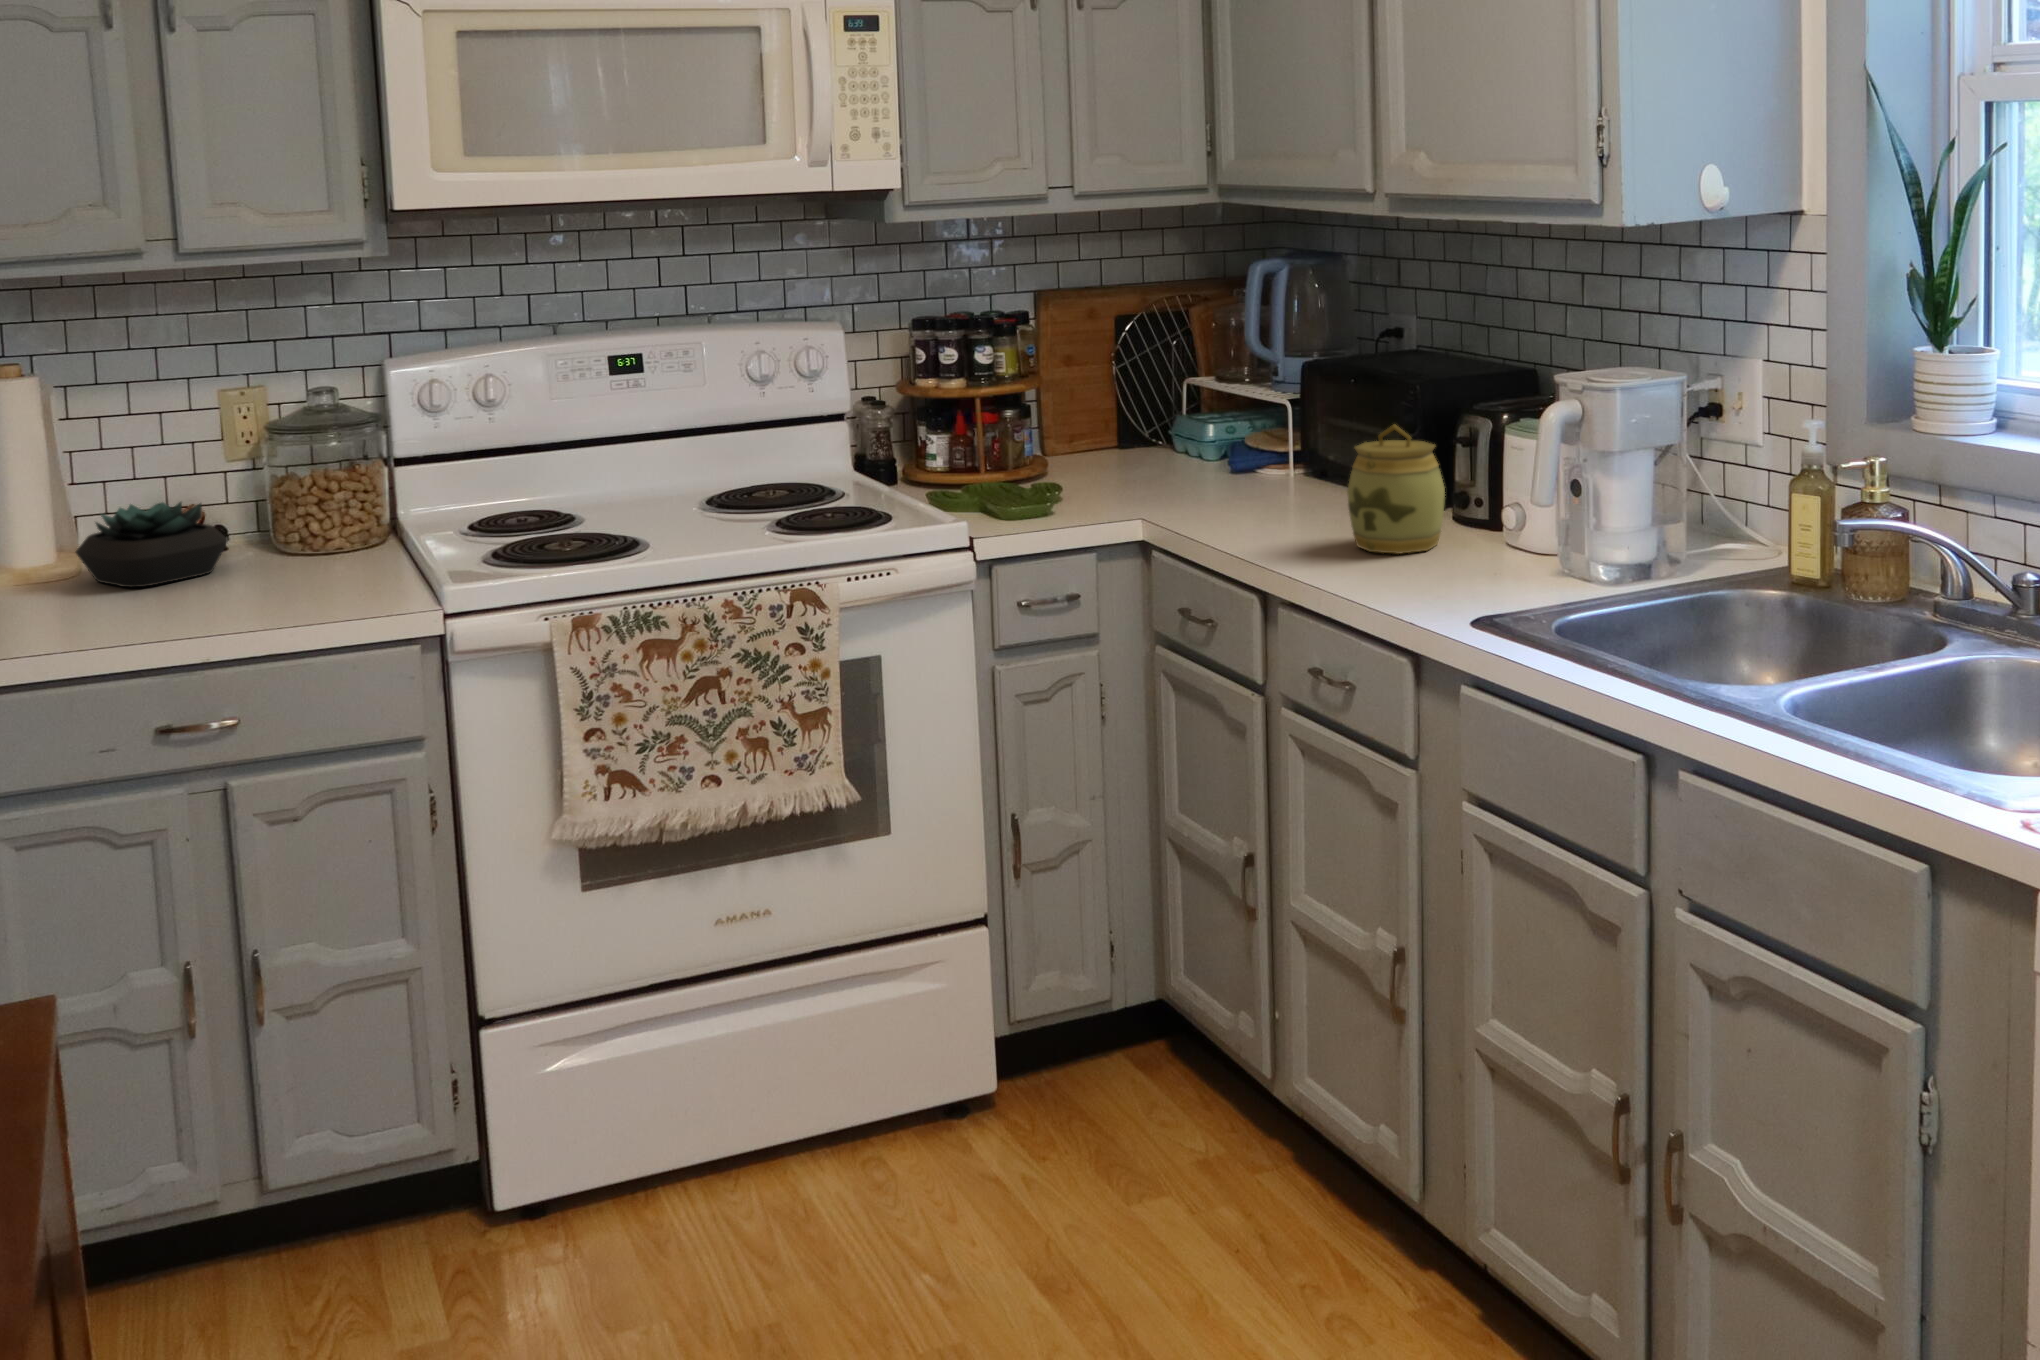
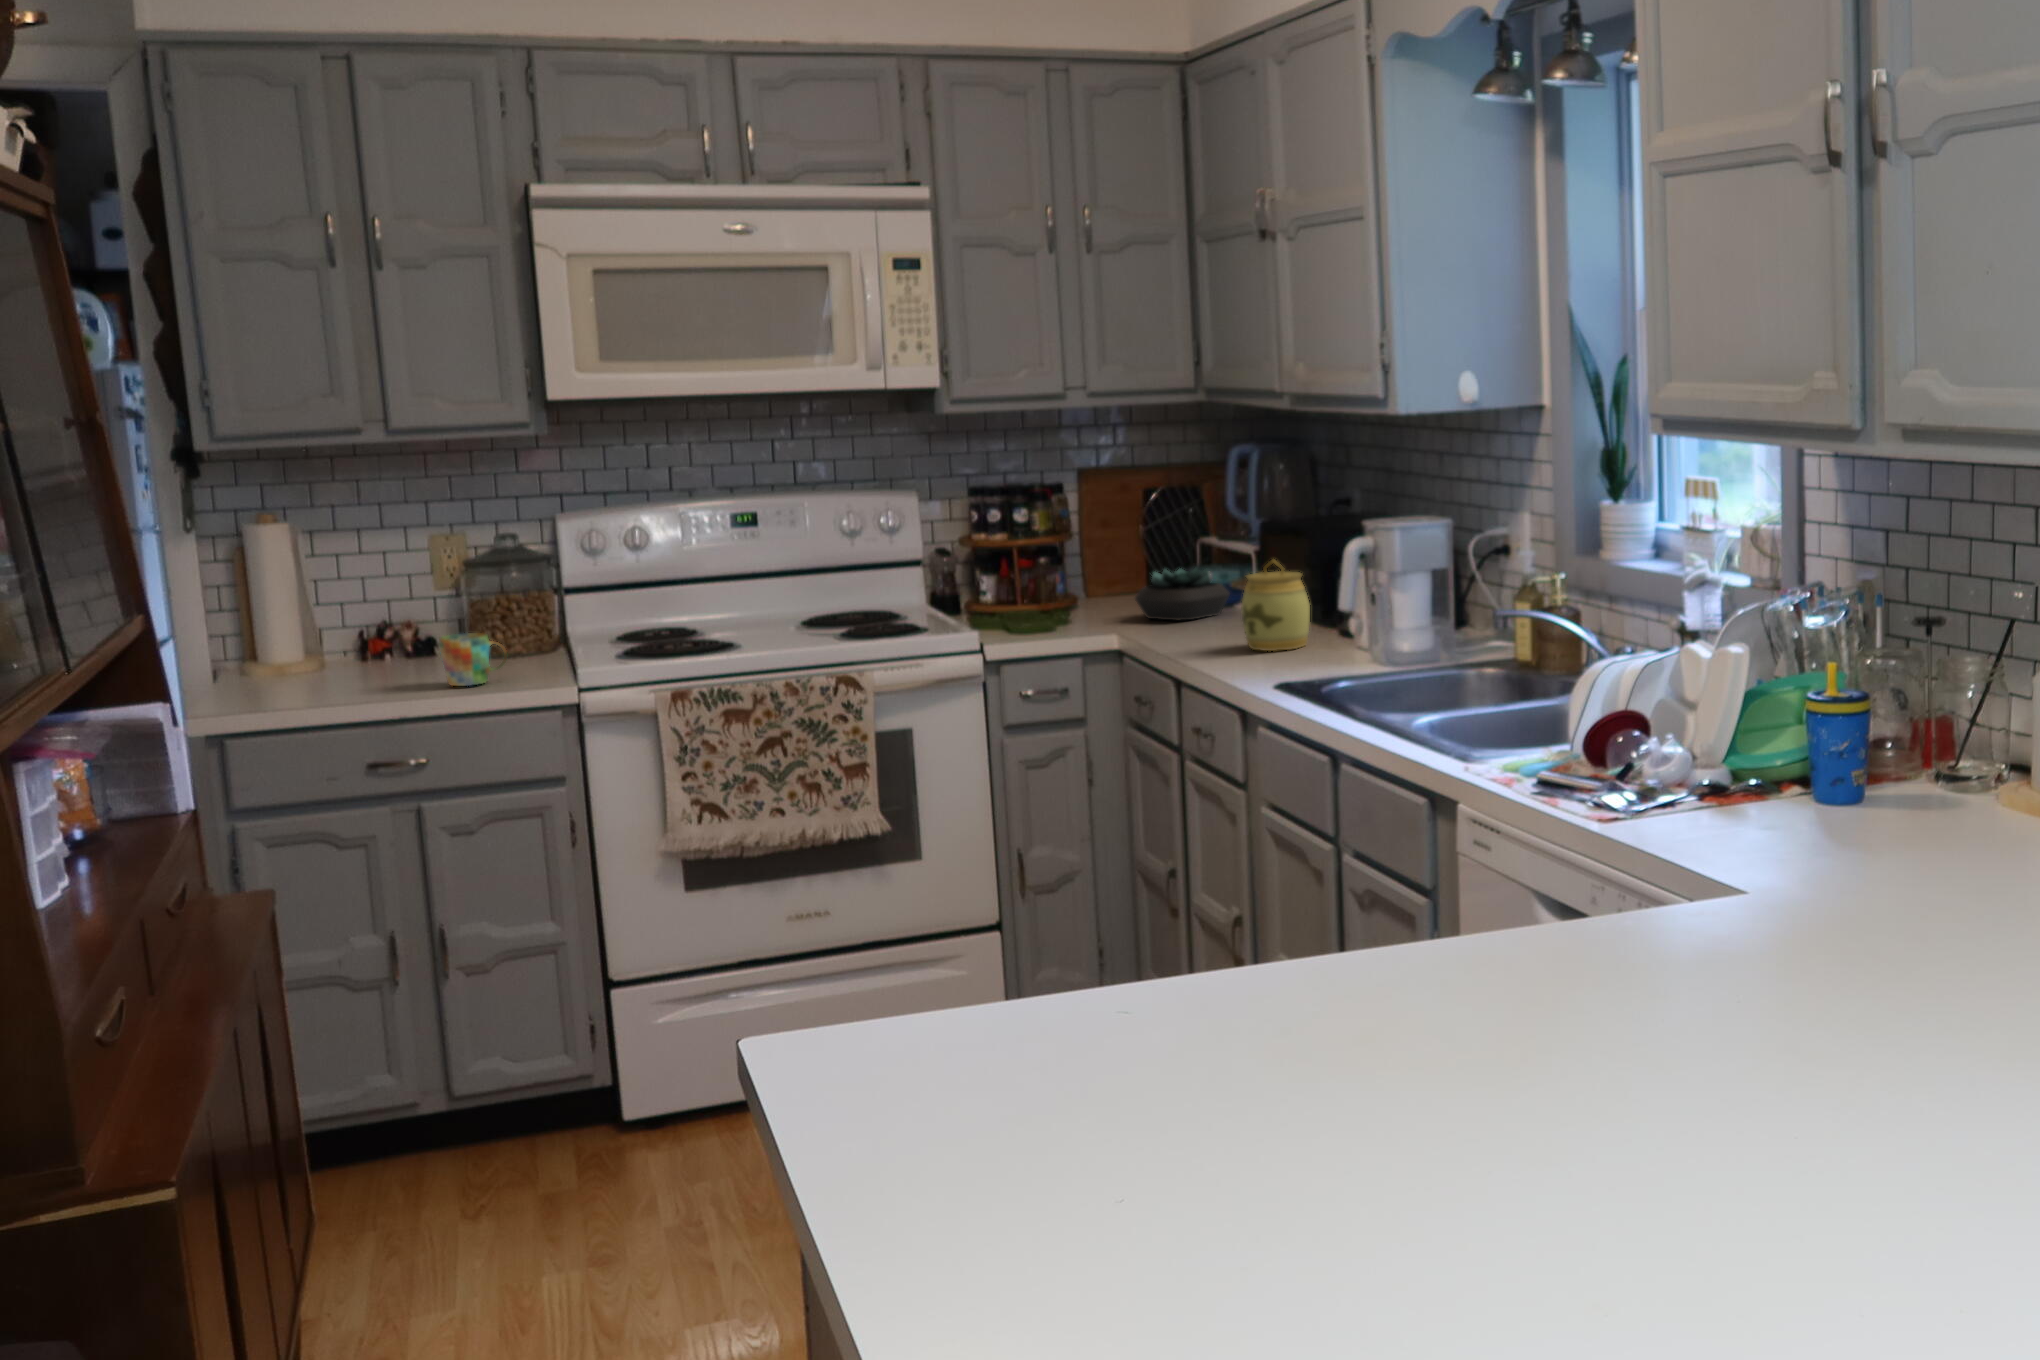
succulent plant: present [76,502,228,587] -> present [1135,568,1230,621]
mug: none [248,532,339,609] -> present [439,633,507,686]

